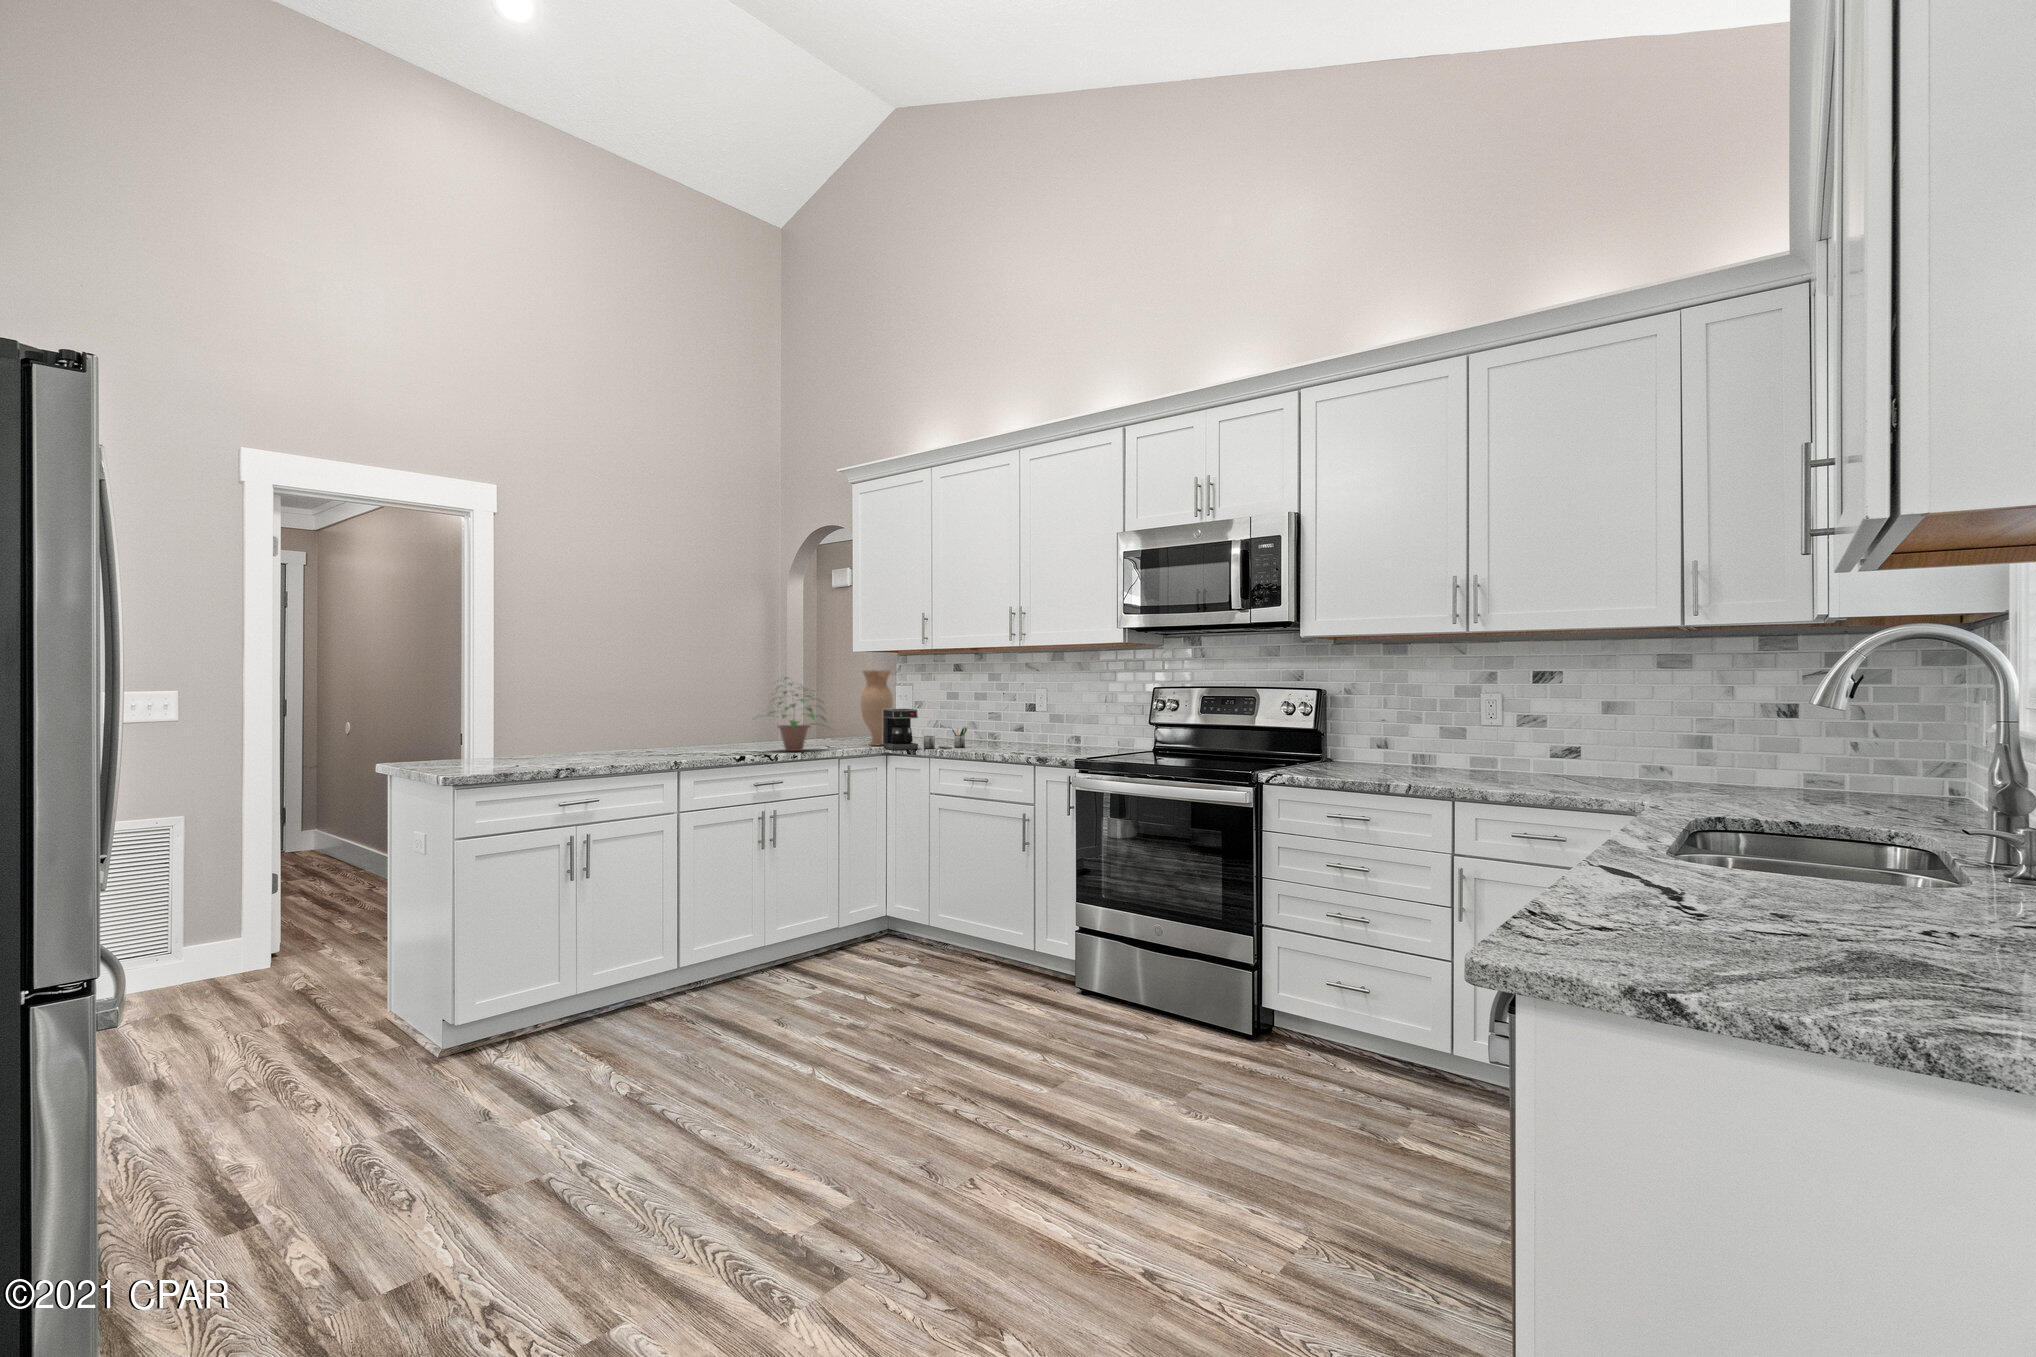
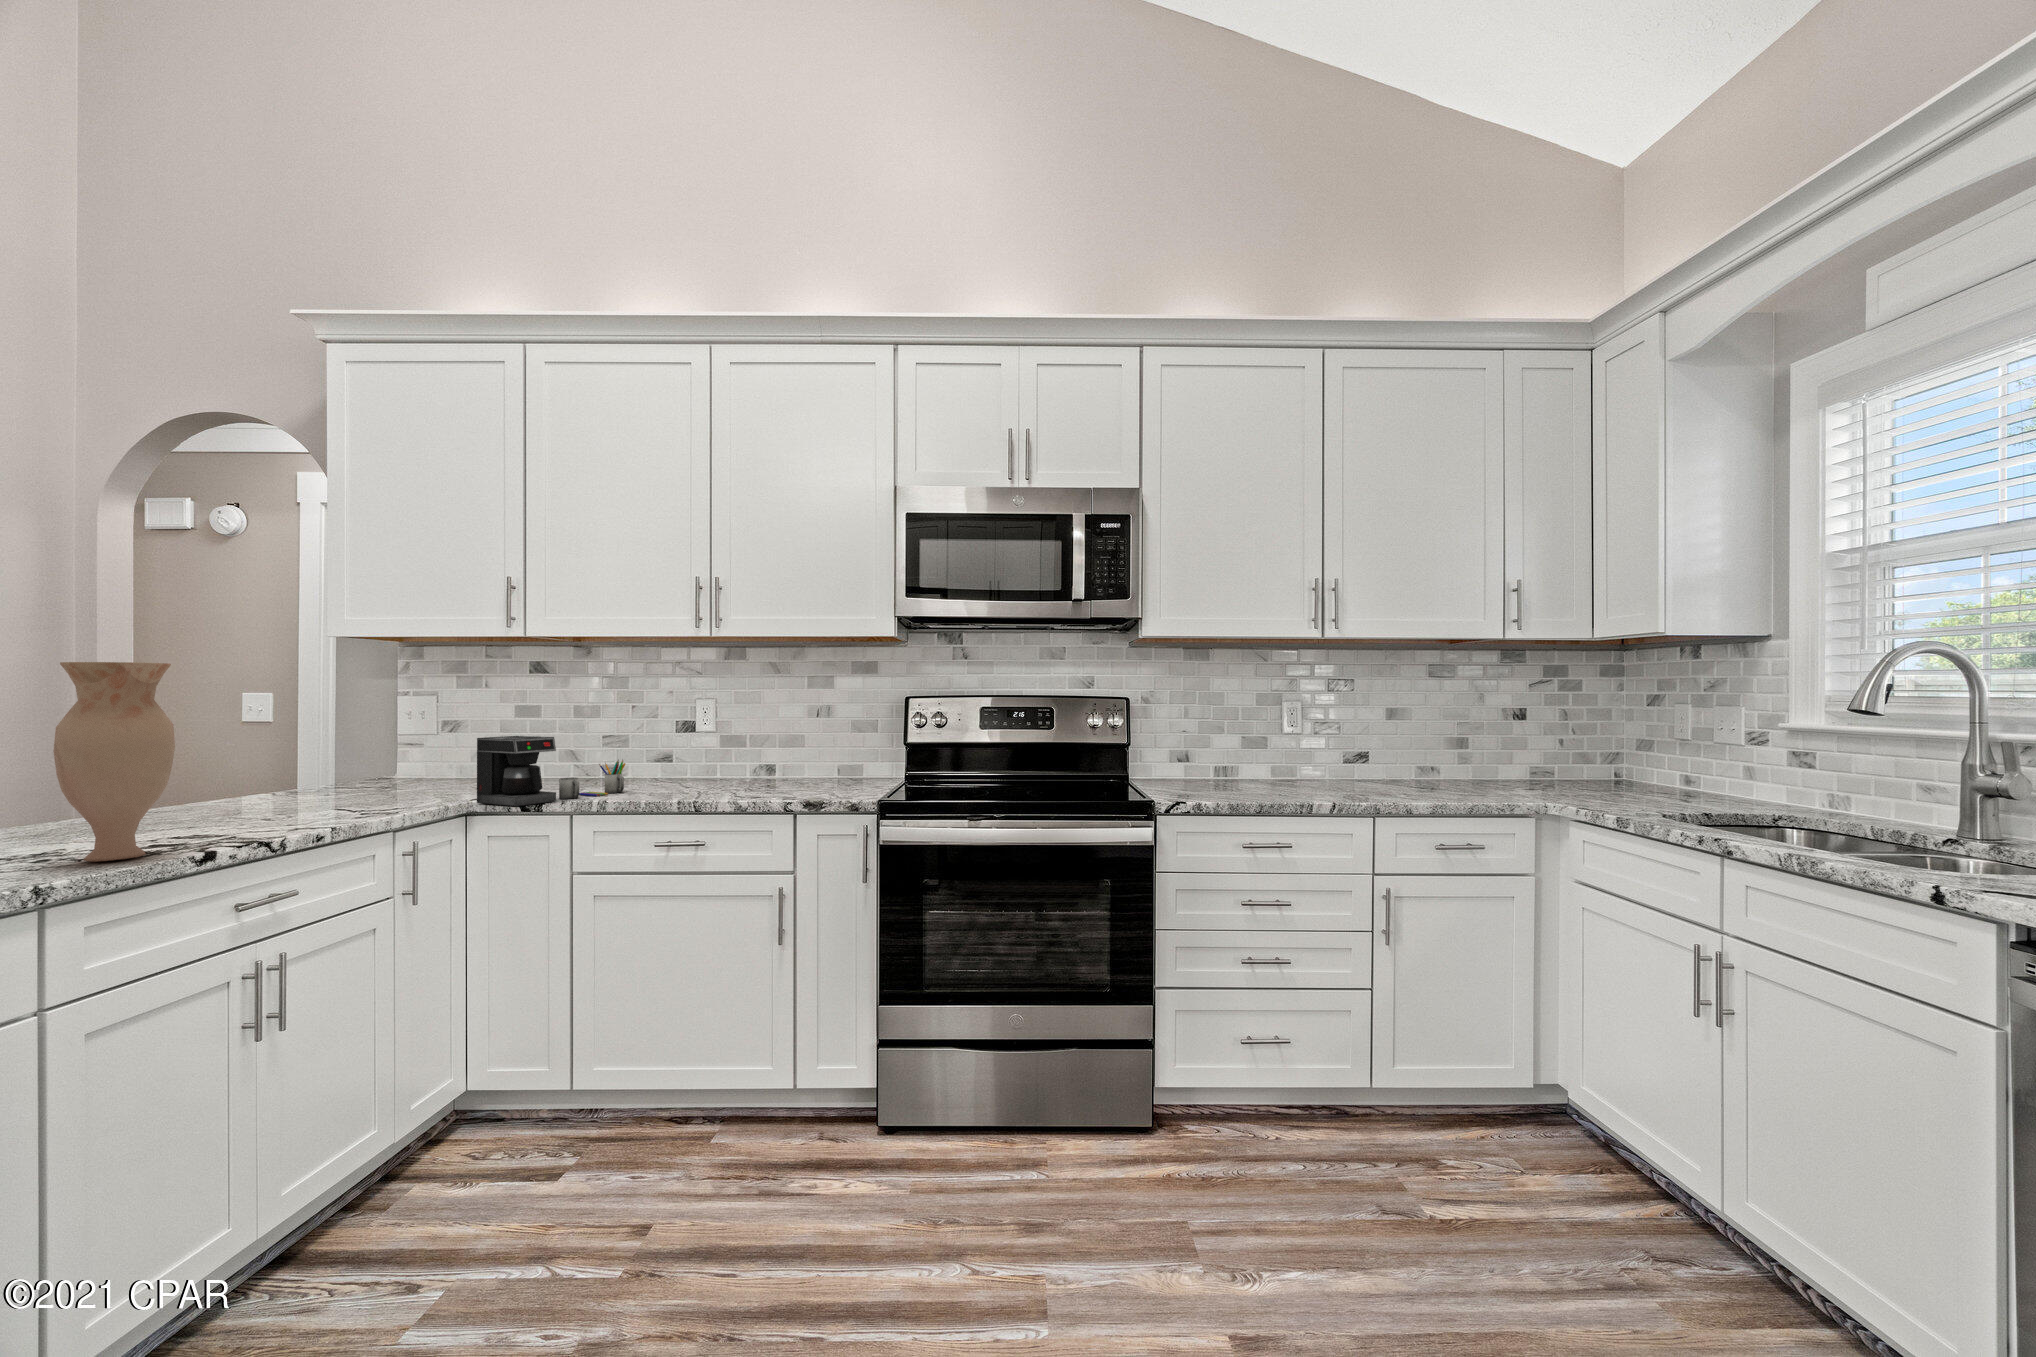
vase: present [861,670,893,745] -> present [53,662,175,862]
potted plant: present [768,683,824,751] -> none [192,681,392,827]

